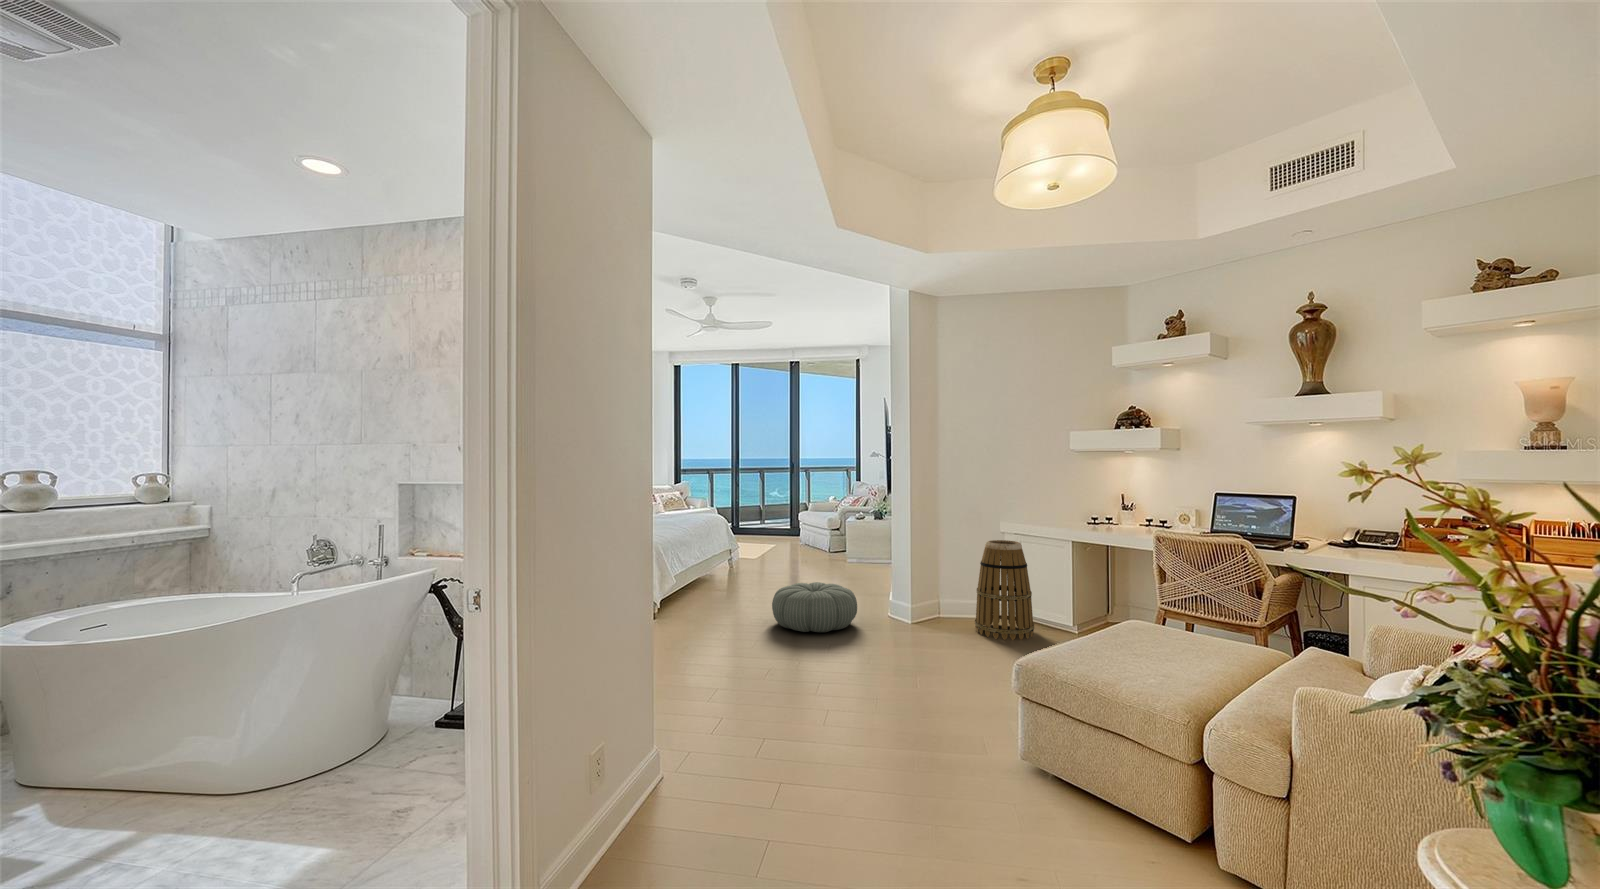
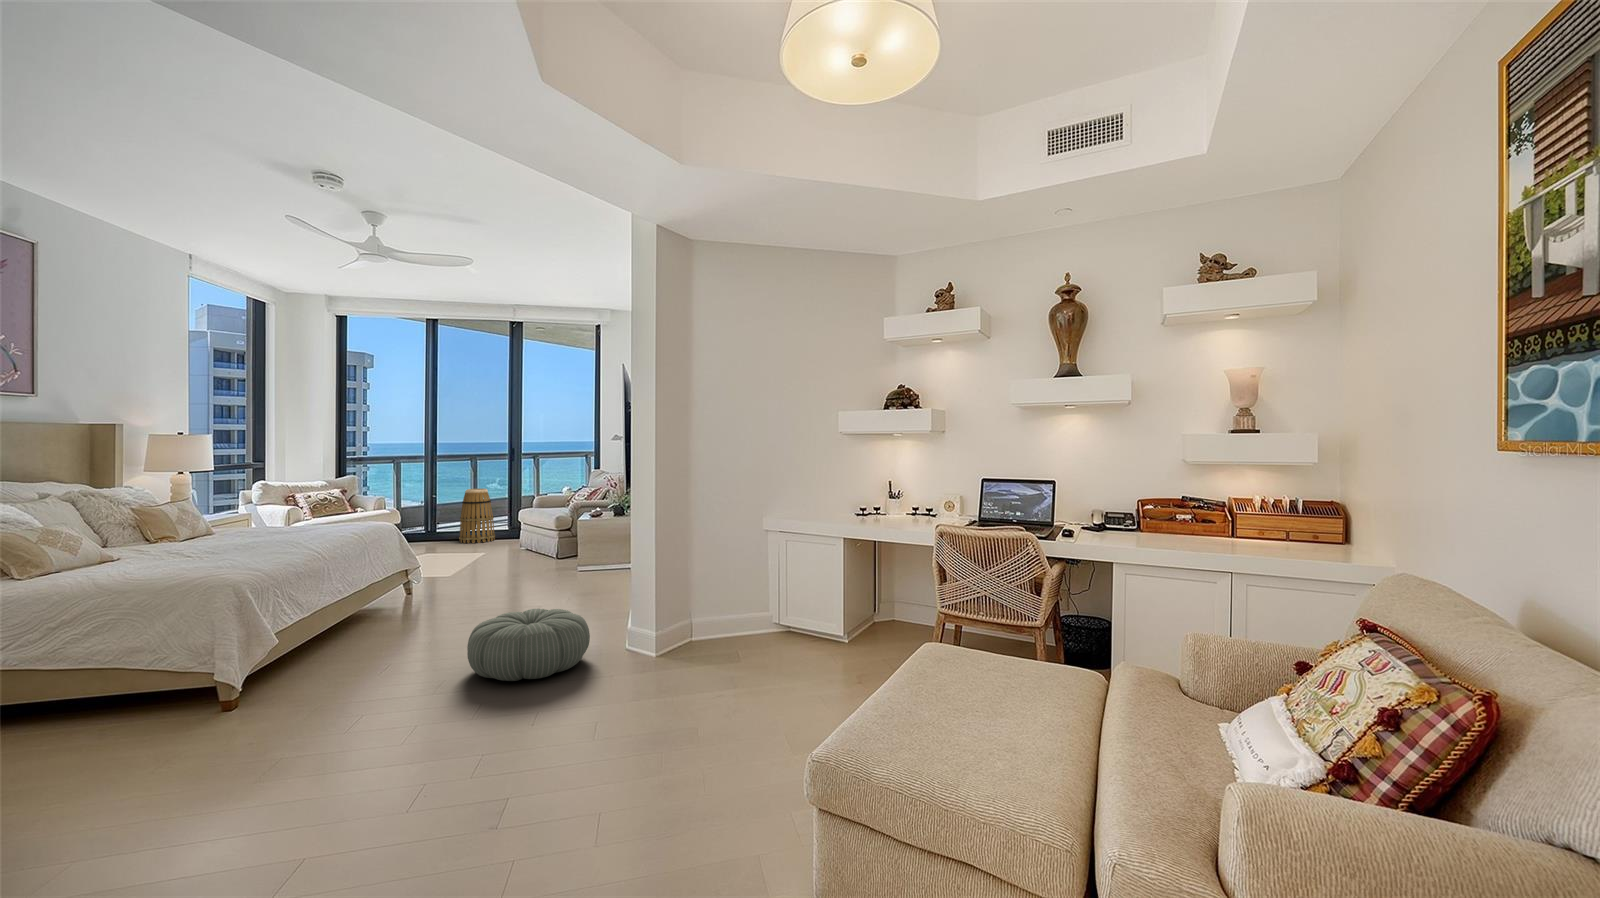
basket: present [975,540,1034,640] -> present [459,489,495,543]

